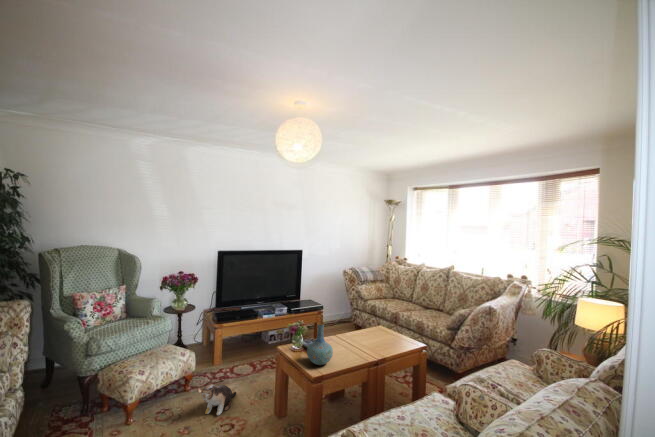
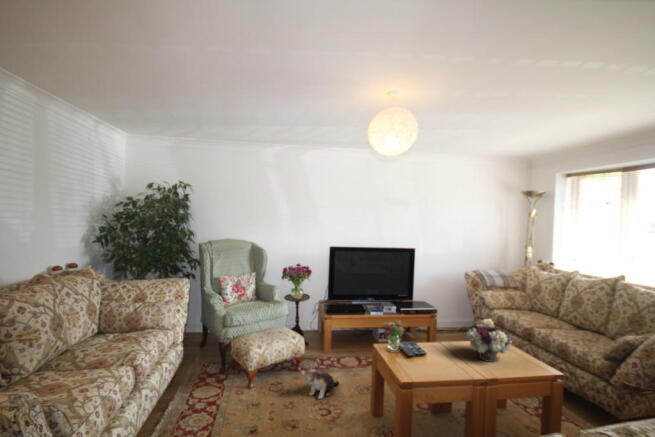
flower arrangement: none [356,308,392,346] -> present [466,319,512,362]
vase: present [307,322,333,365] -> none [401,325,430,371]

